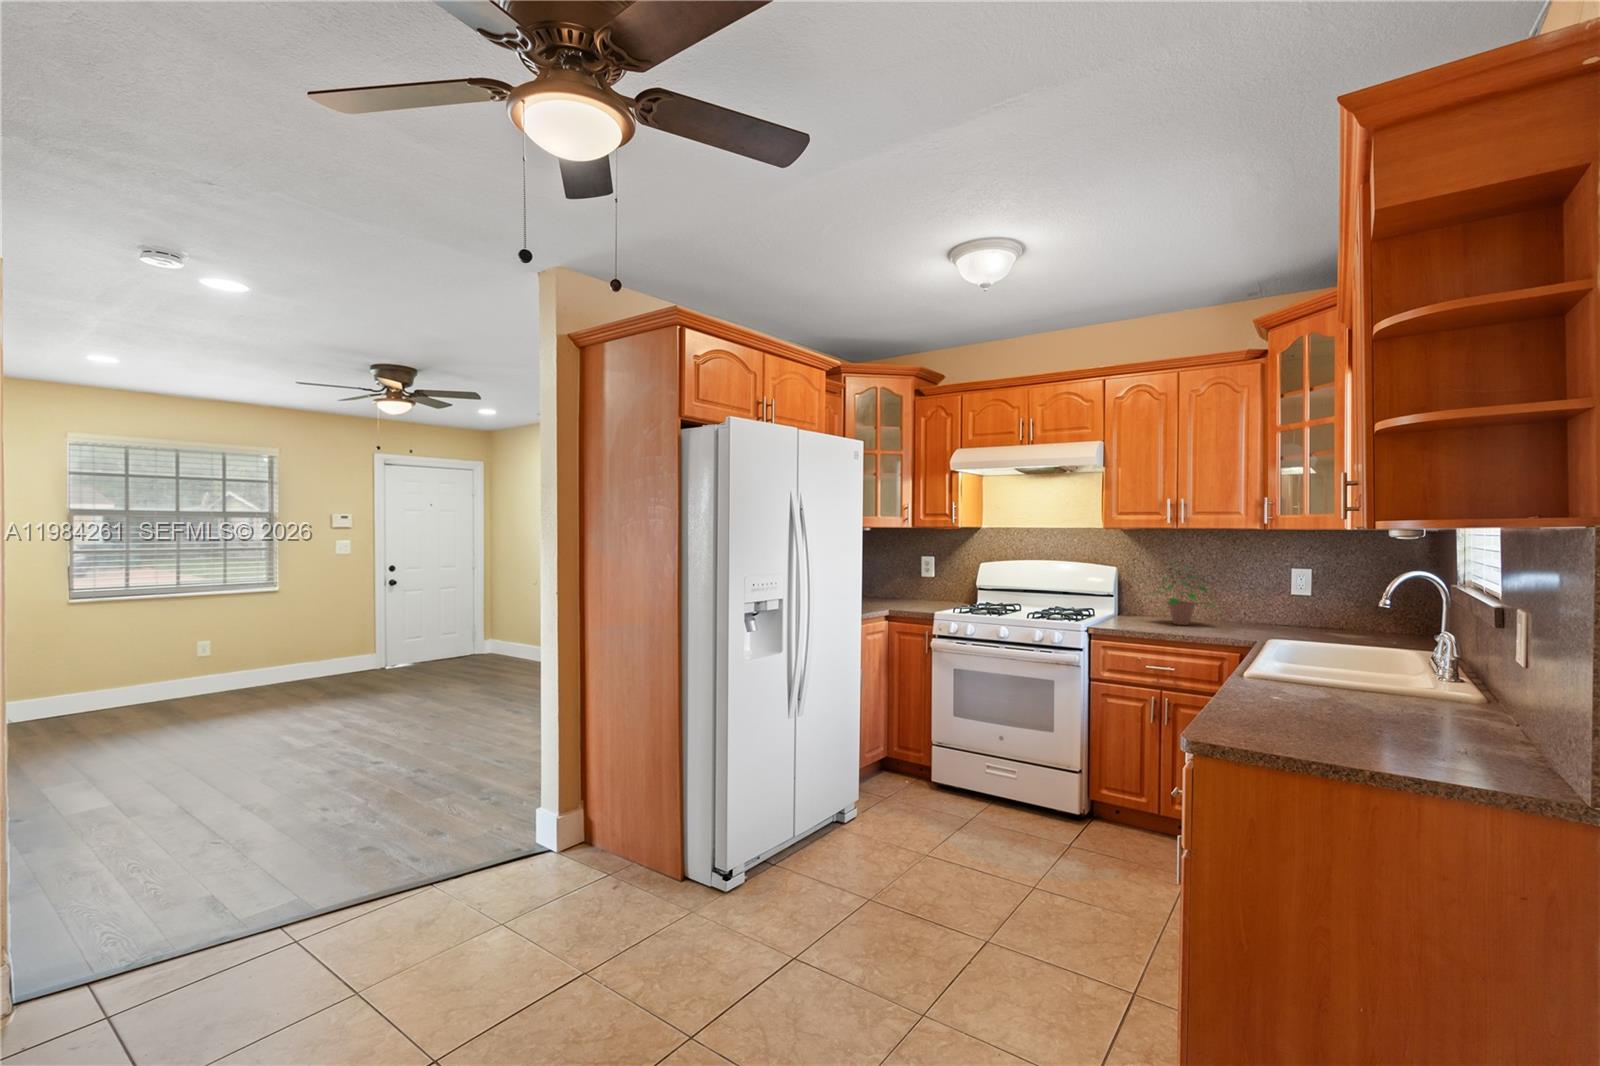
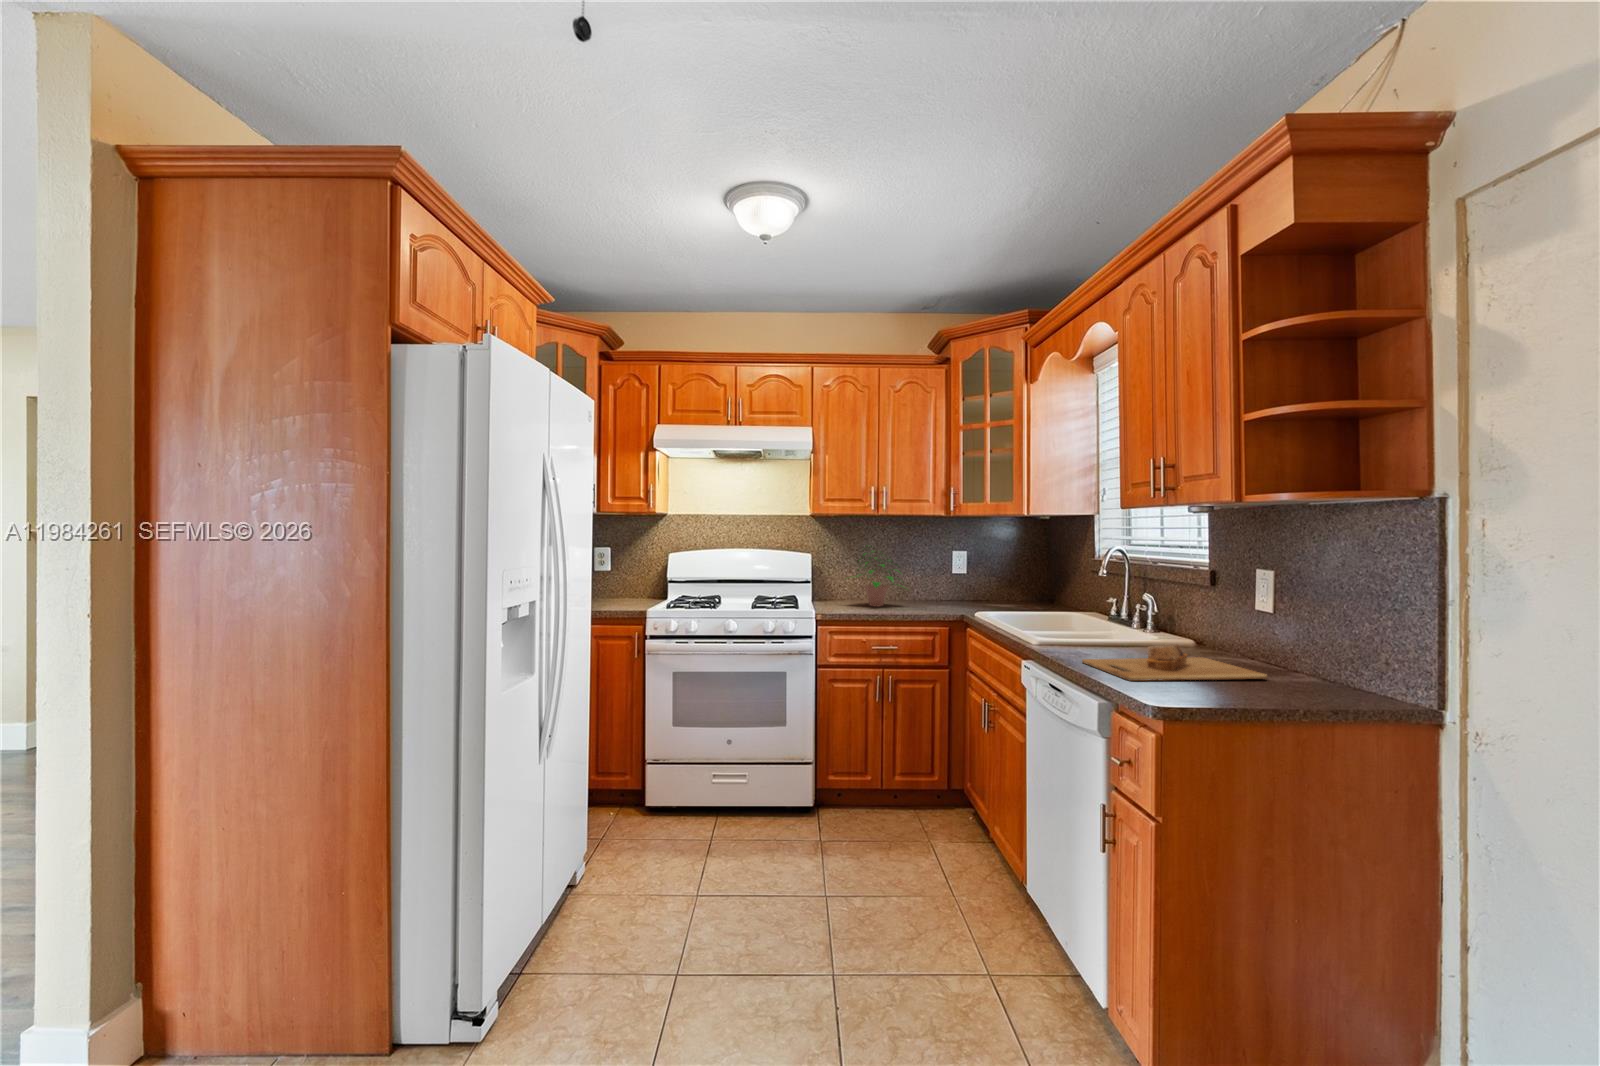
cutting board: none [1261,691,1480,748] -> present [1082,644,1267,681]

